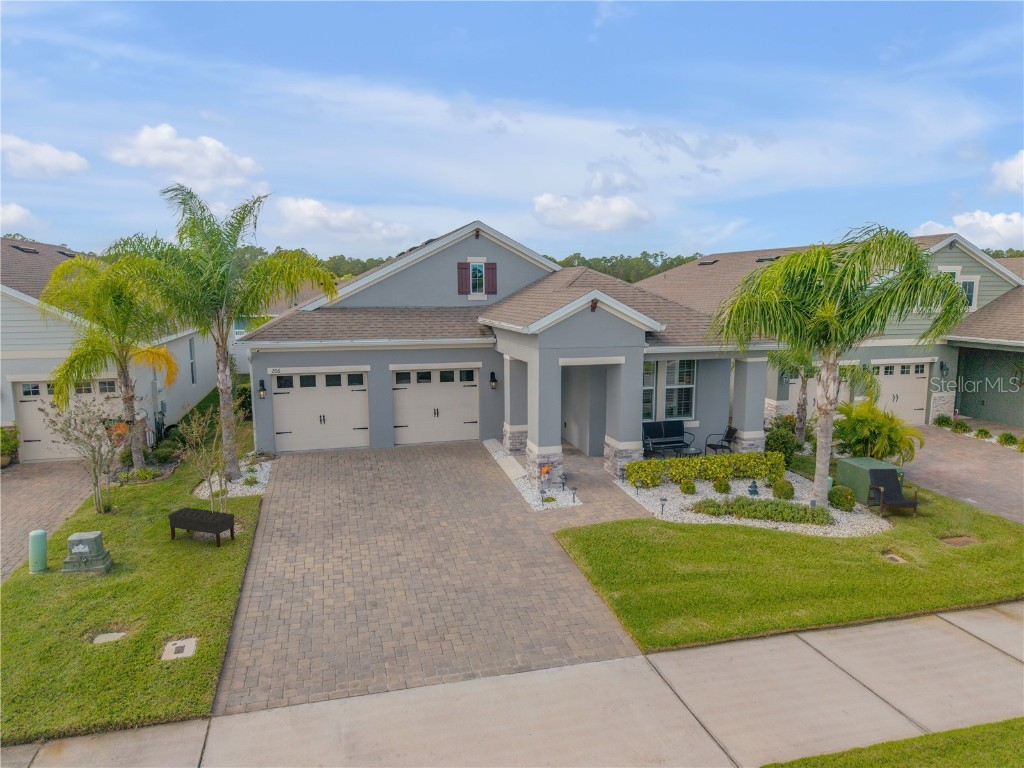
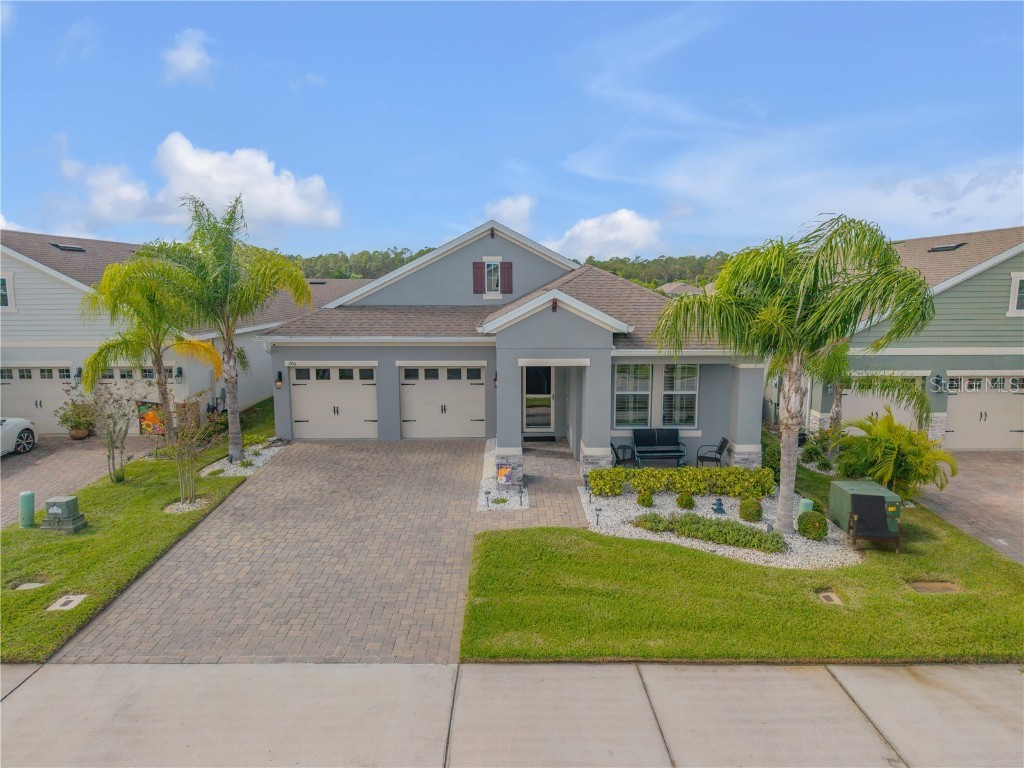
bench: present [168,508,234,547] -> none [137,483,189,520]

